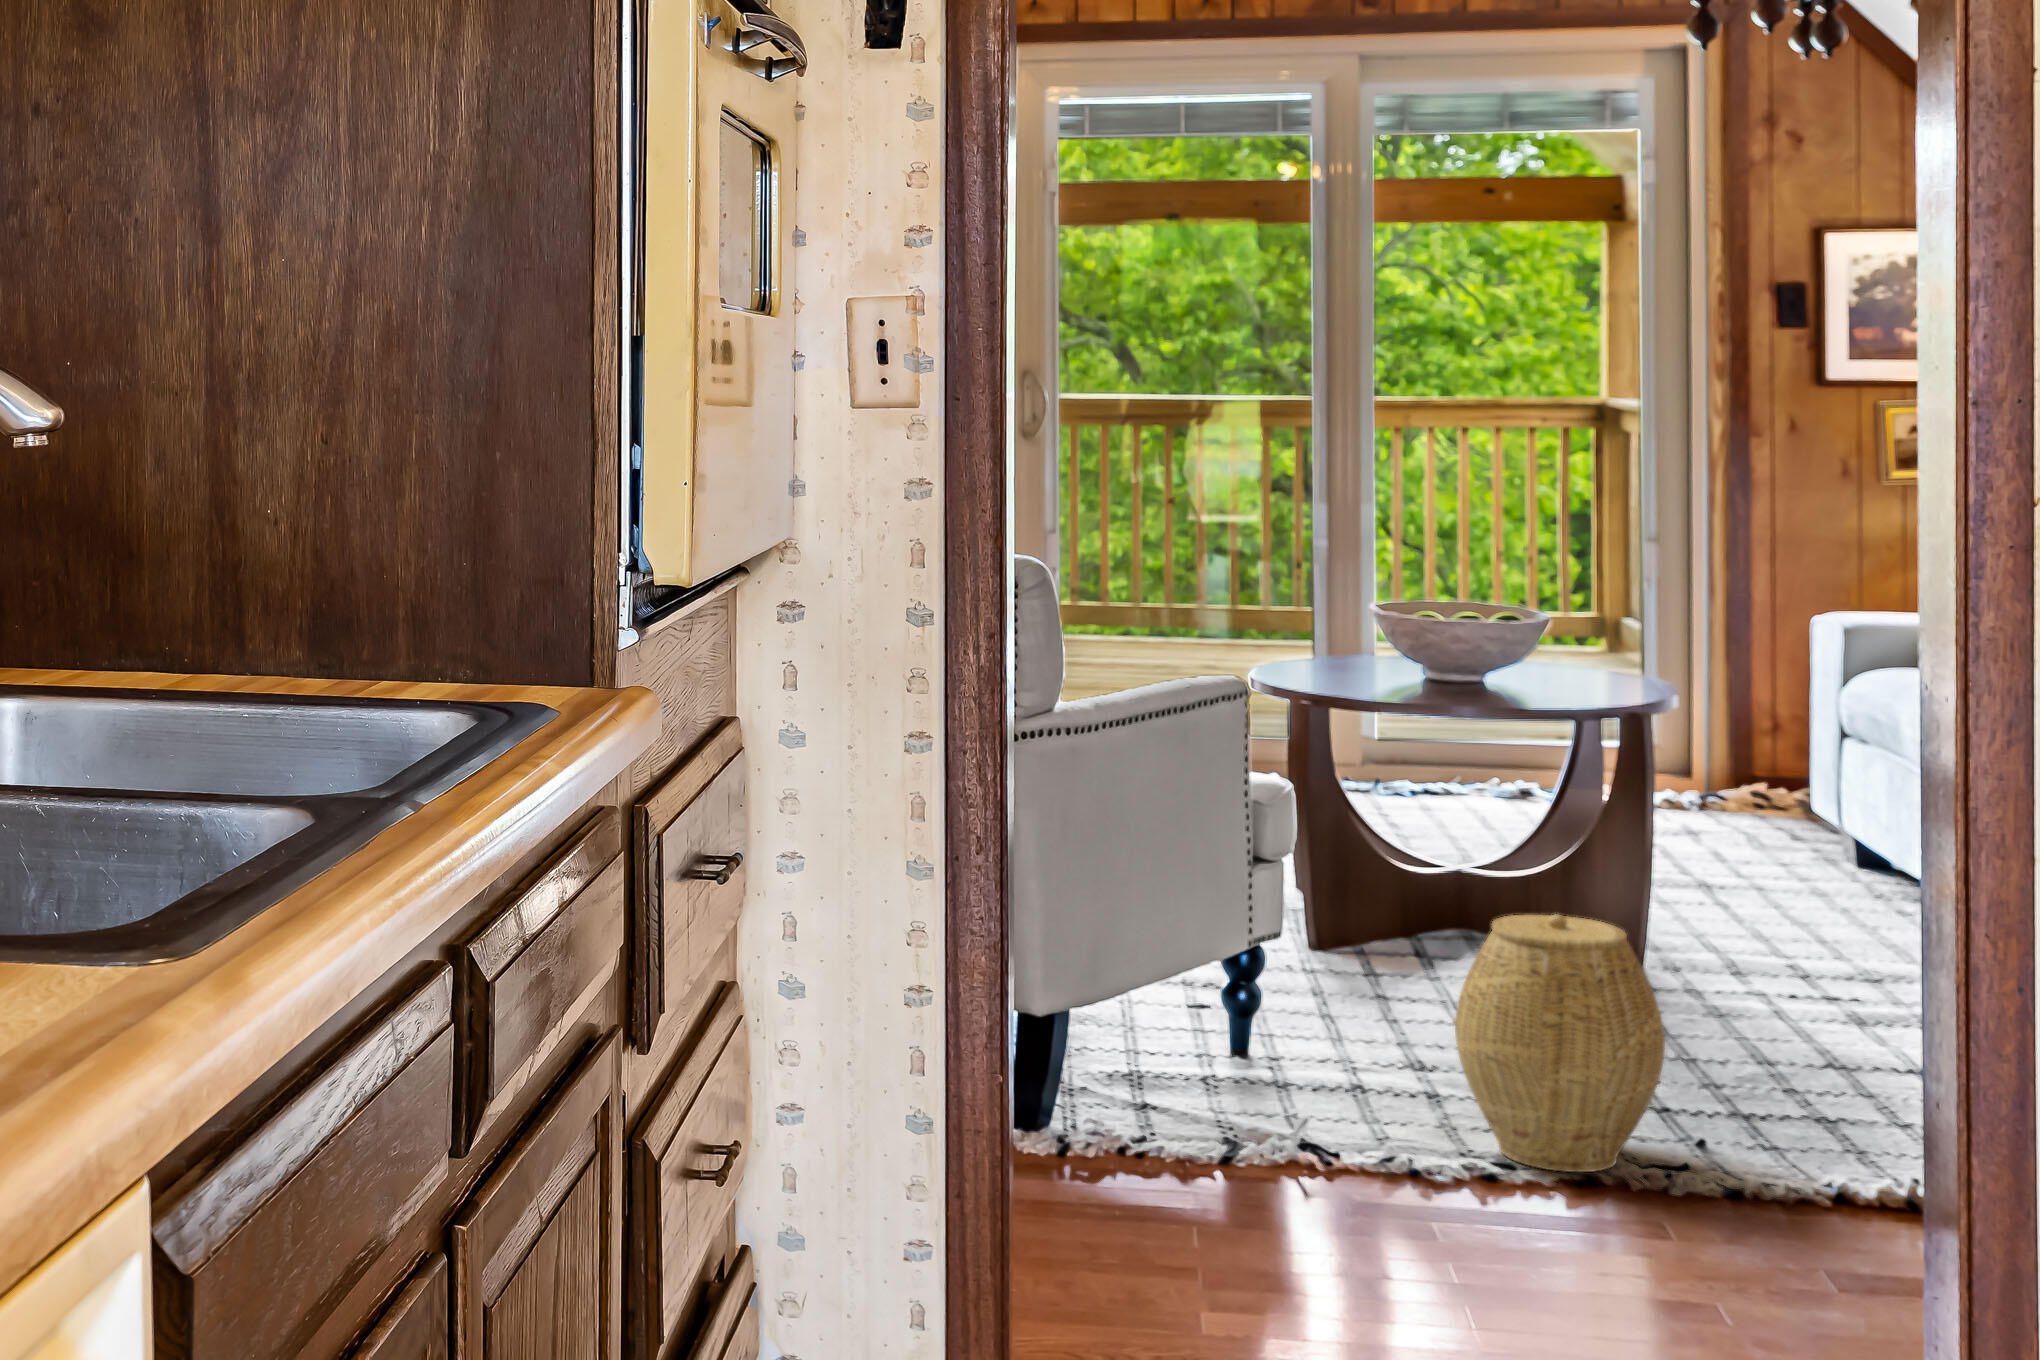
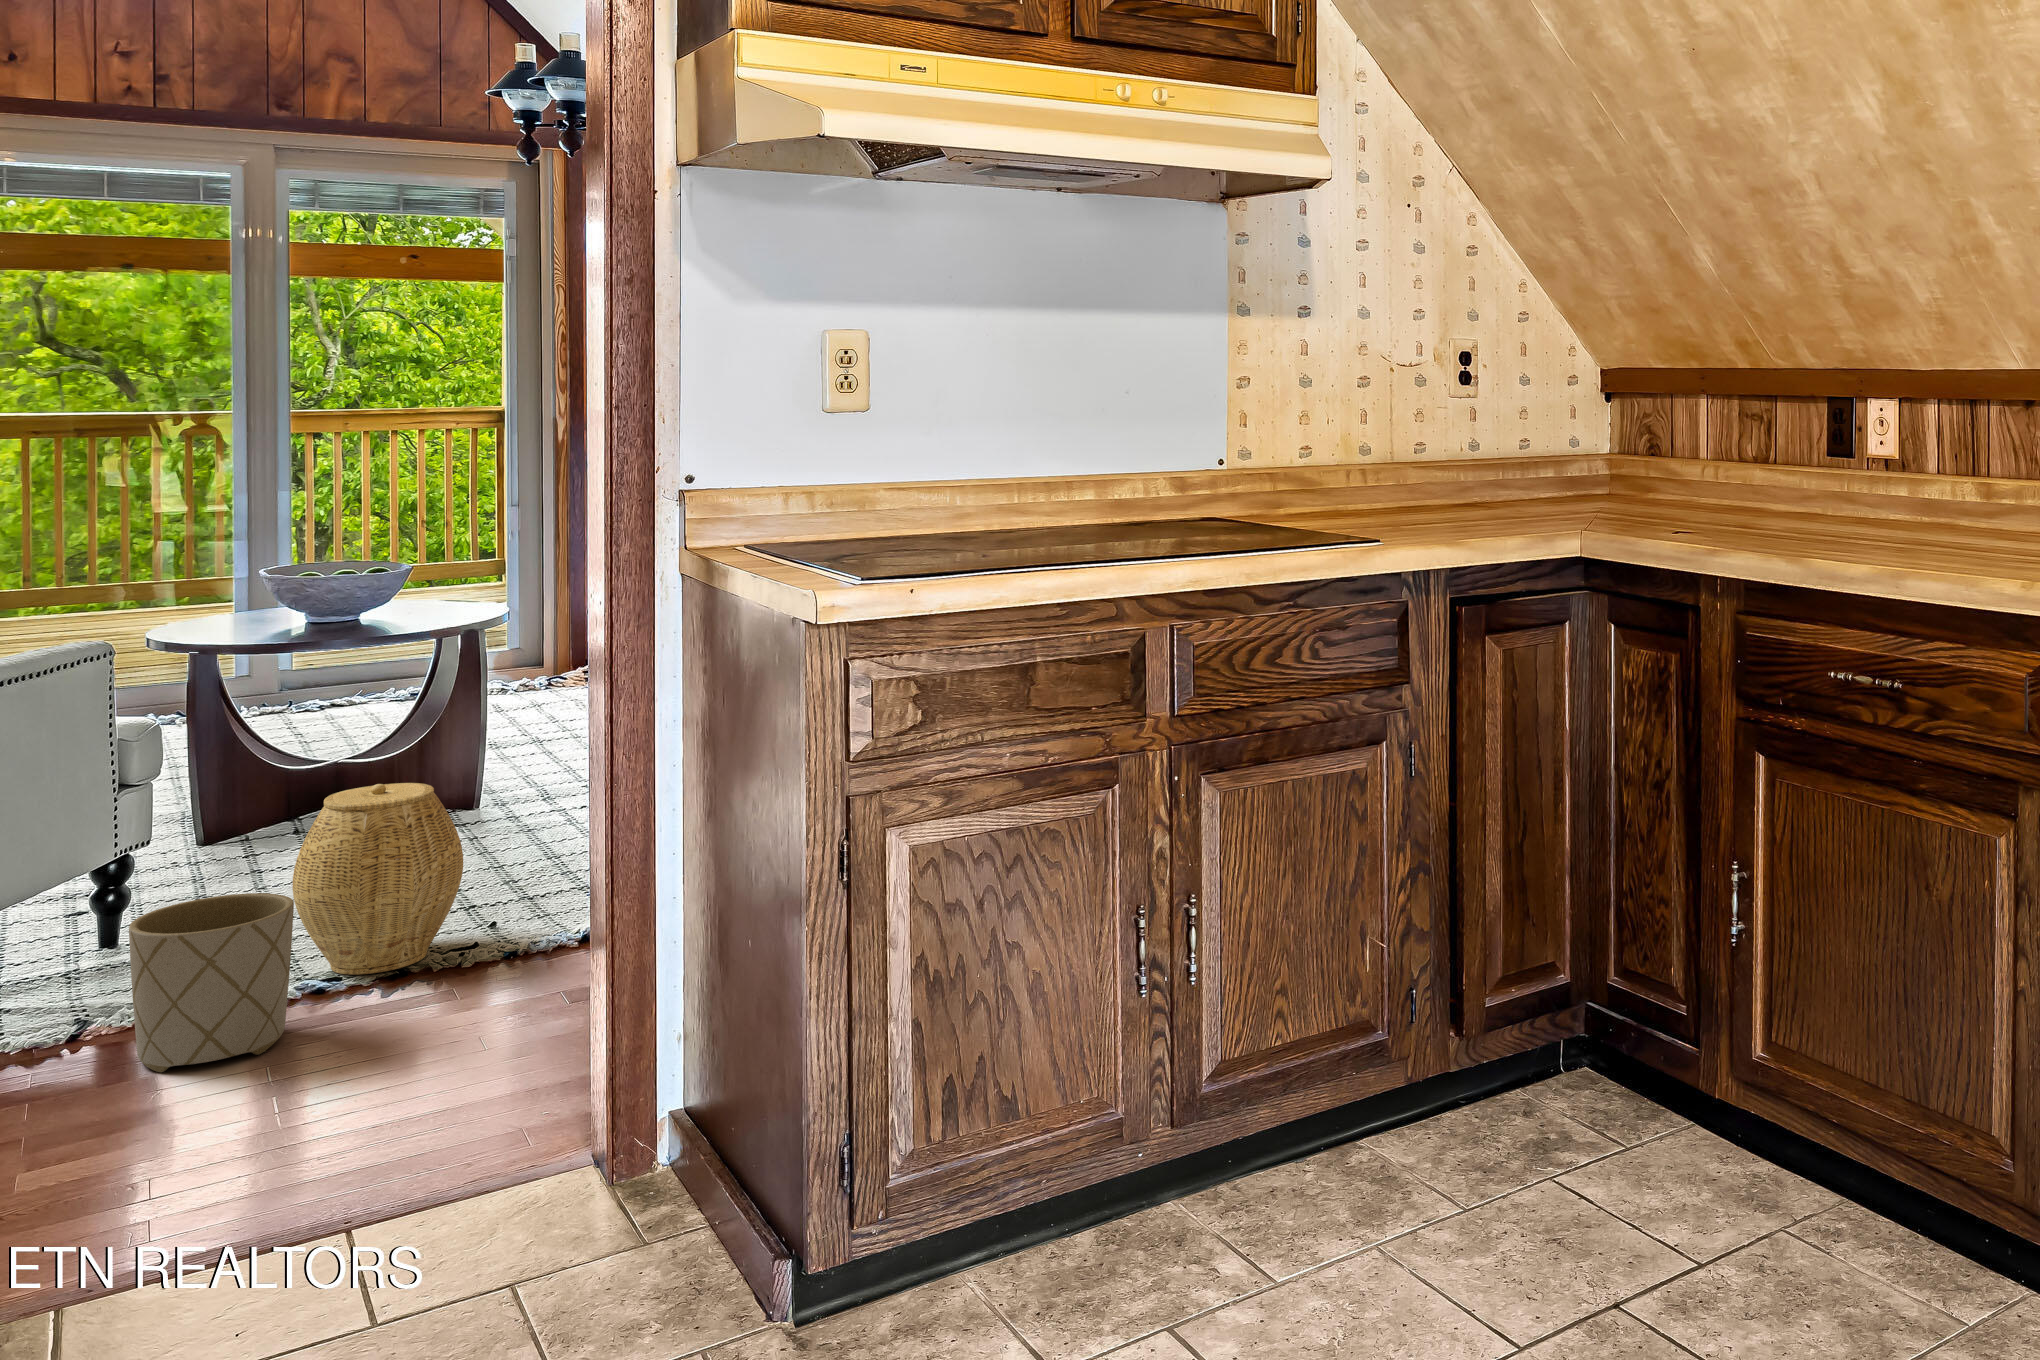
planter: none [1297,1024,1475,1243] -> present [129,893,294,1072]

